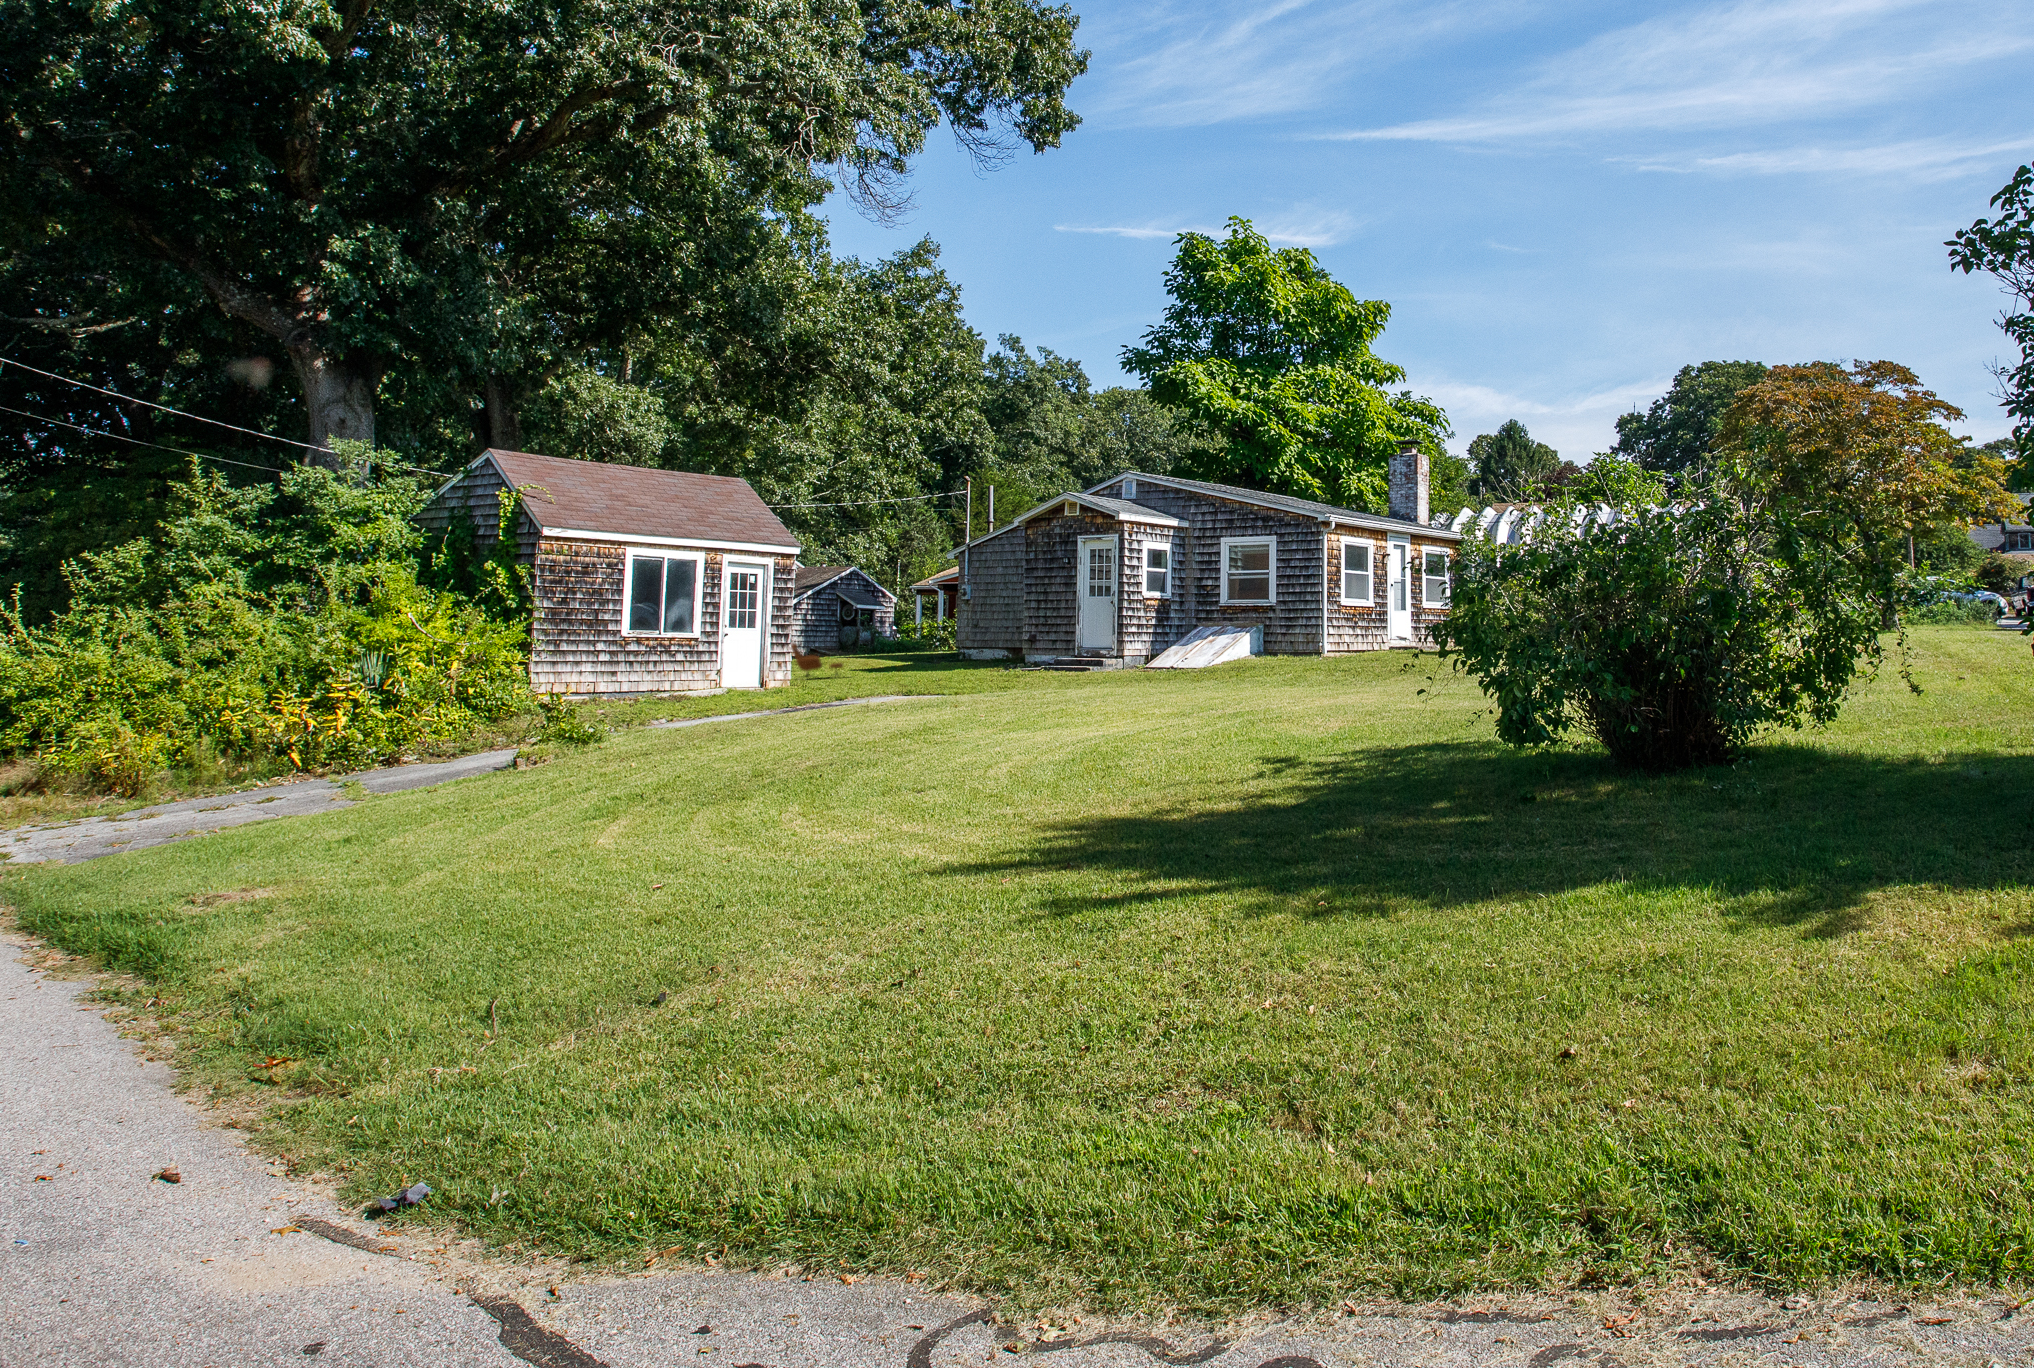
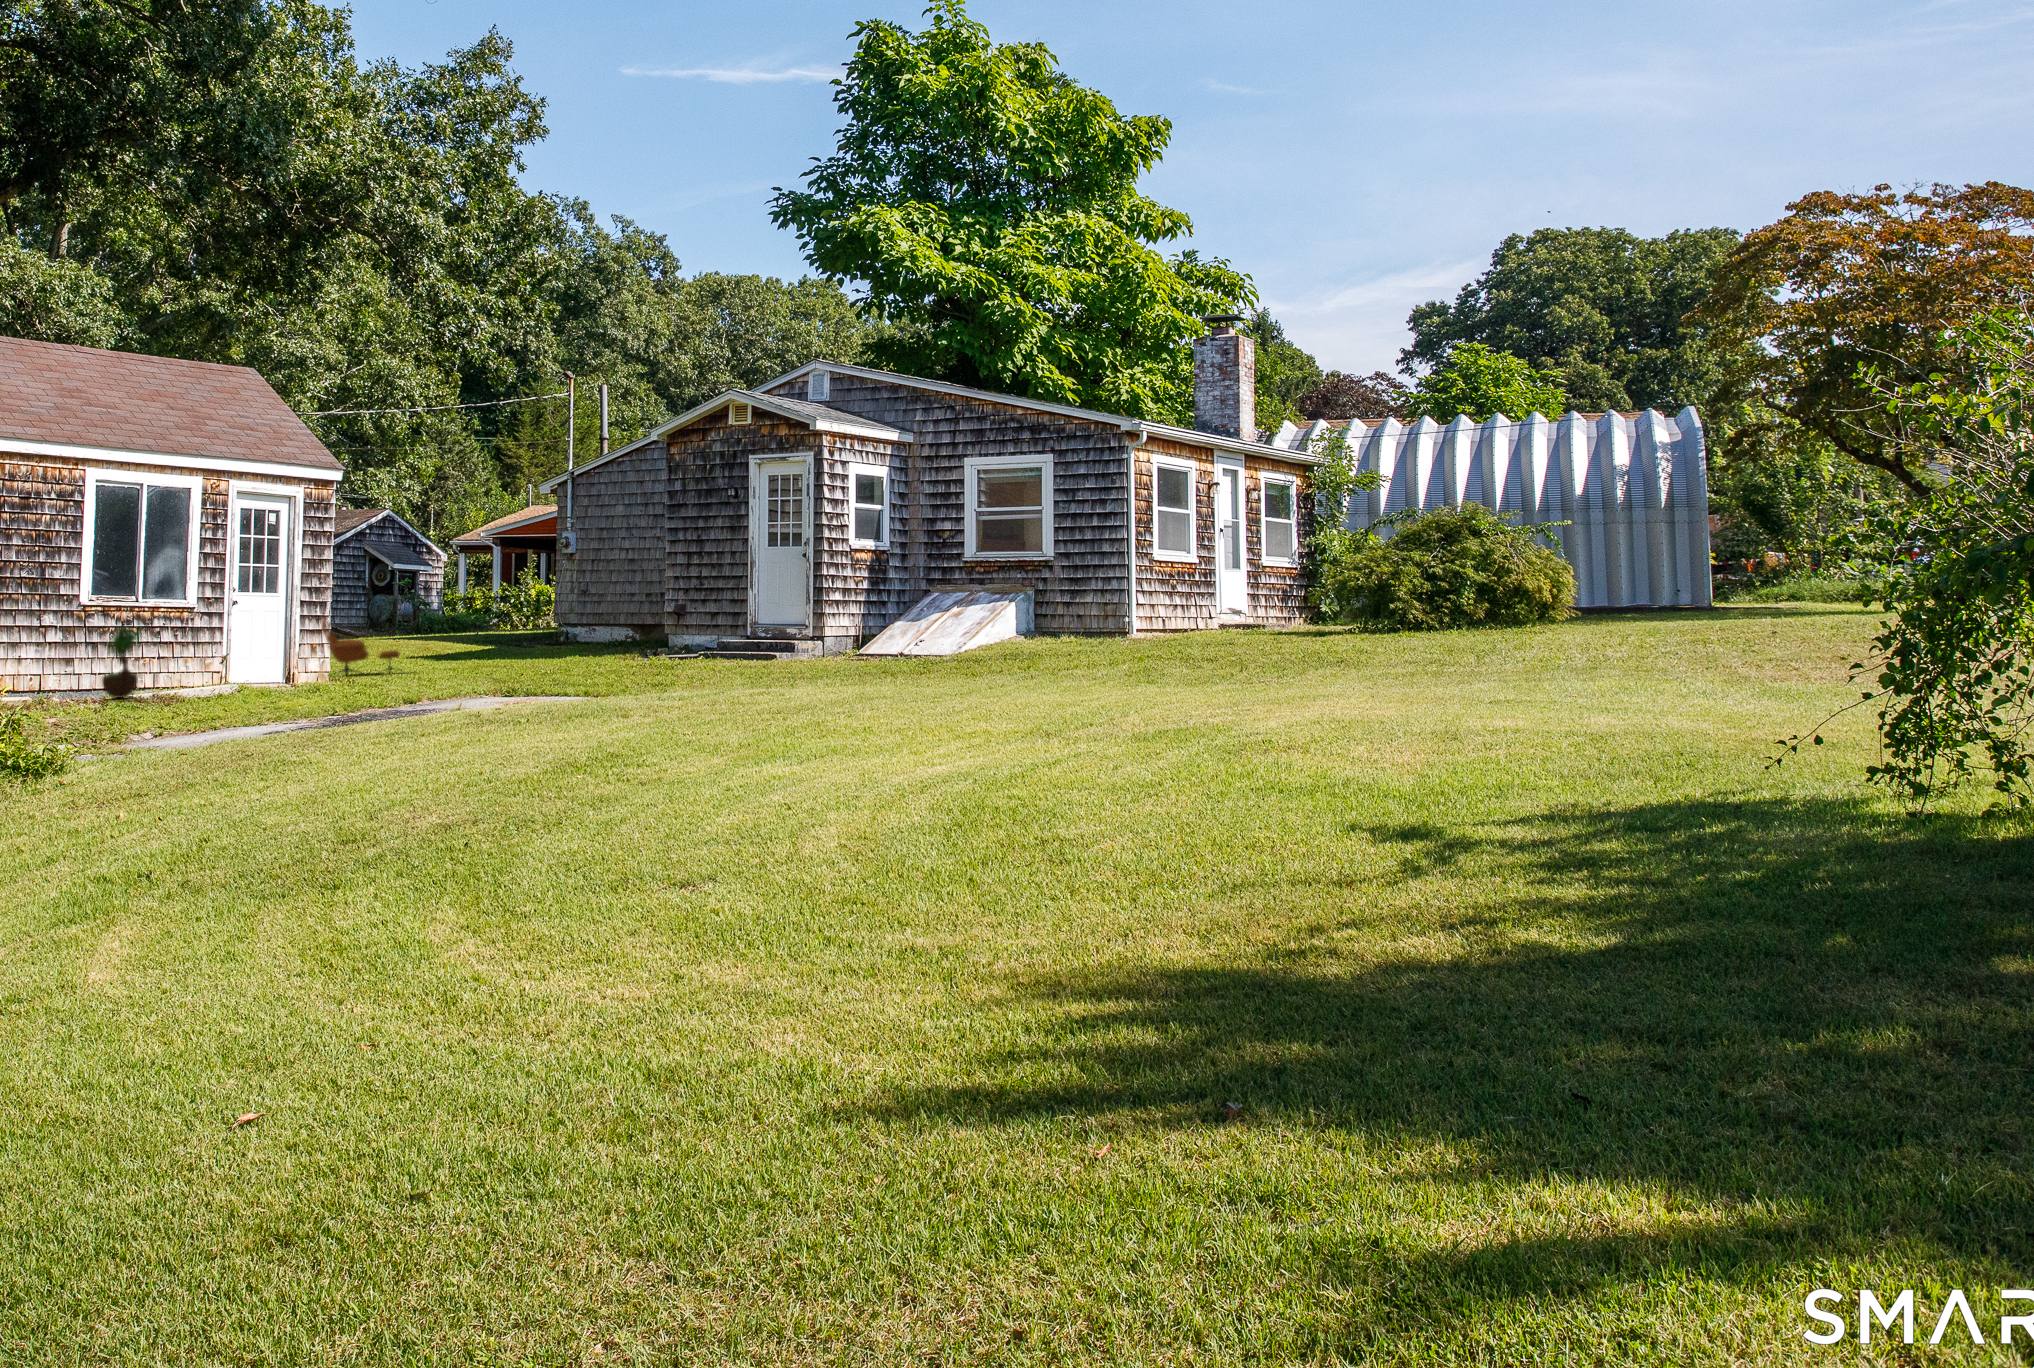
potted tree: none [639,644,670,695] -> present [102,626,145,698]

